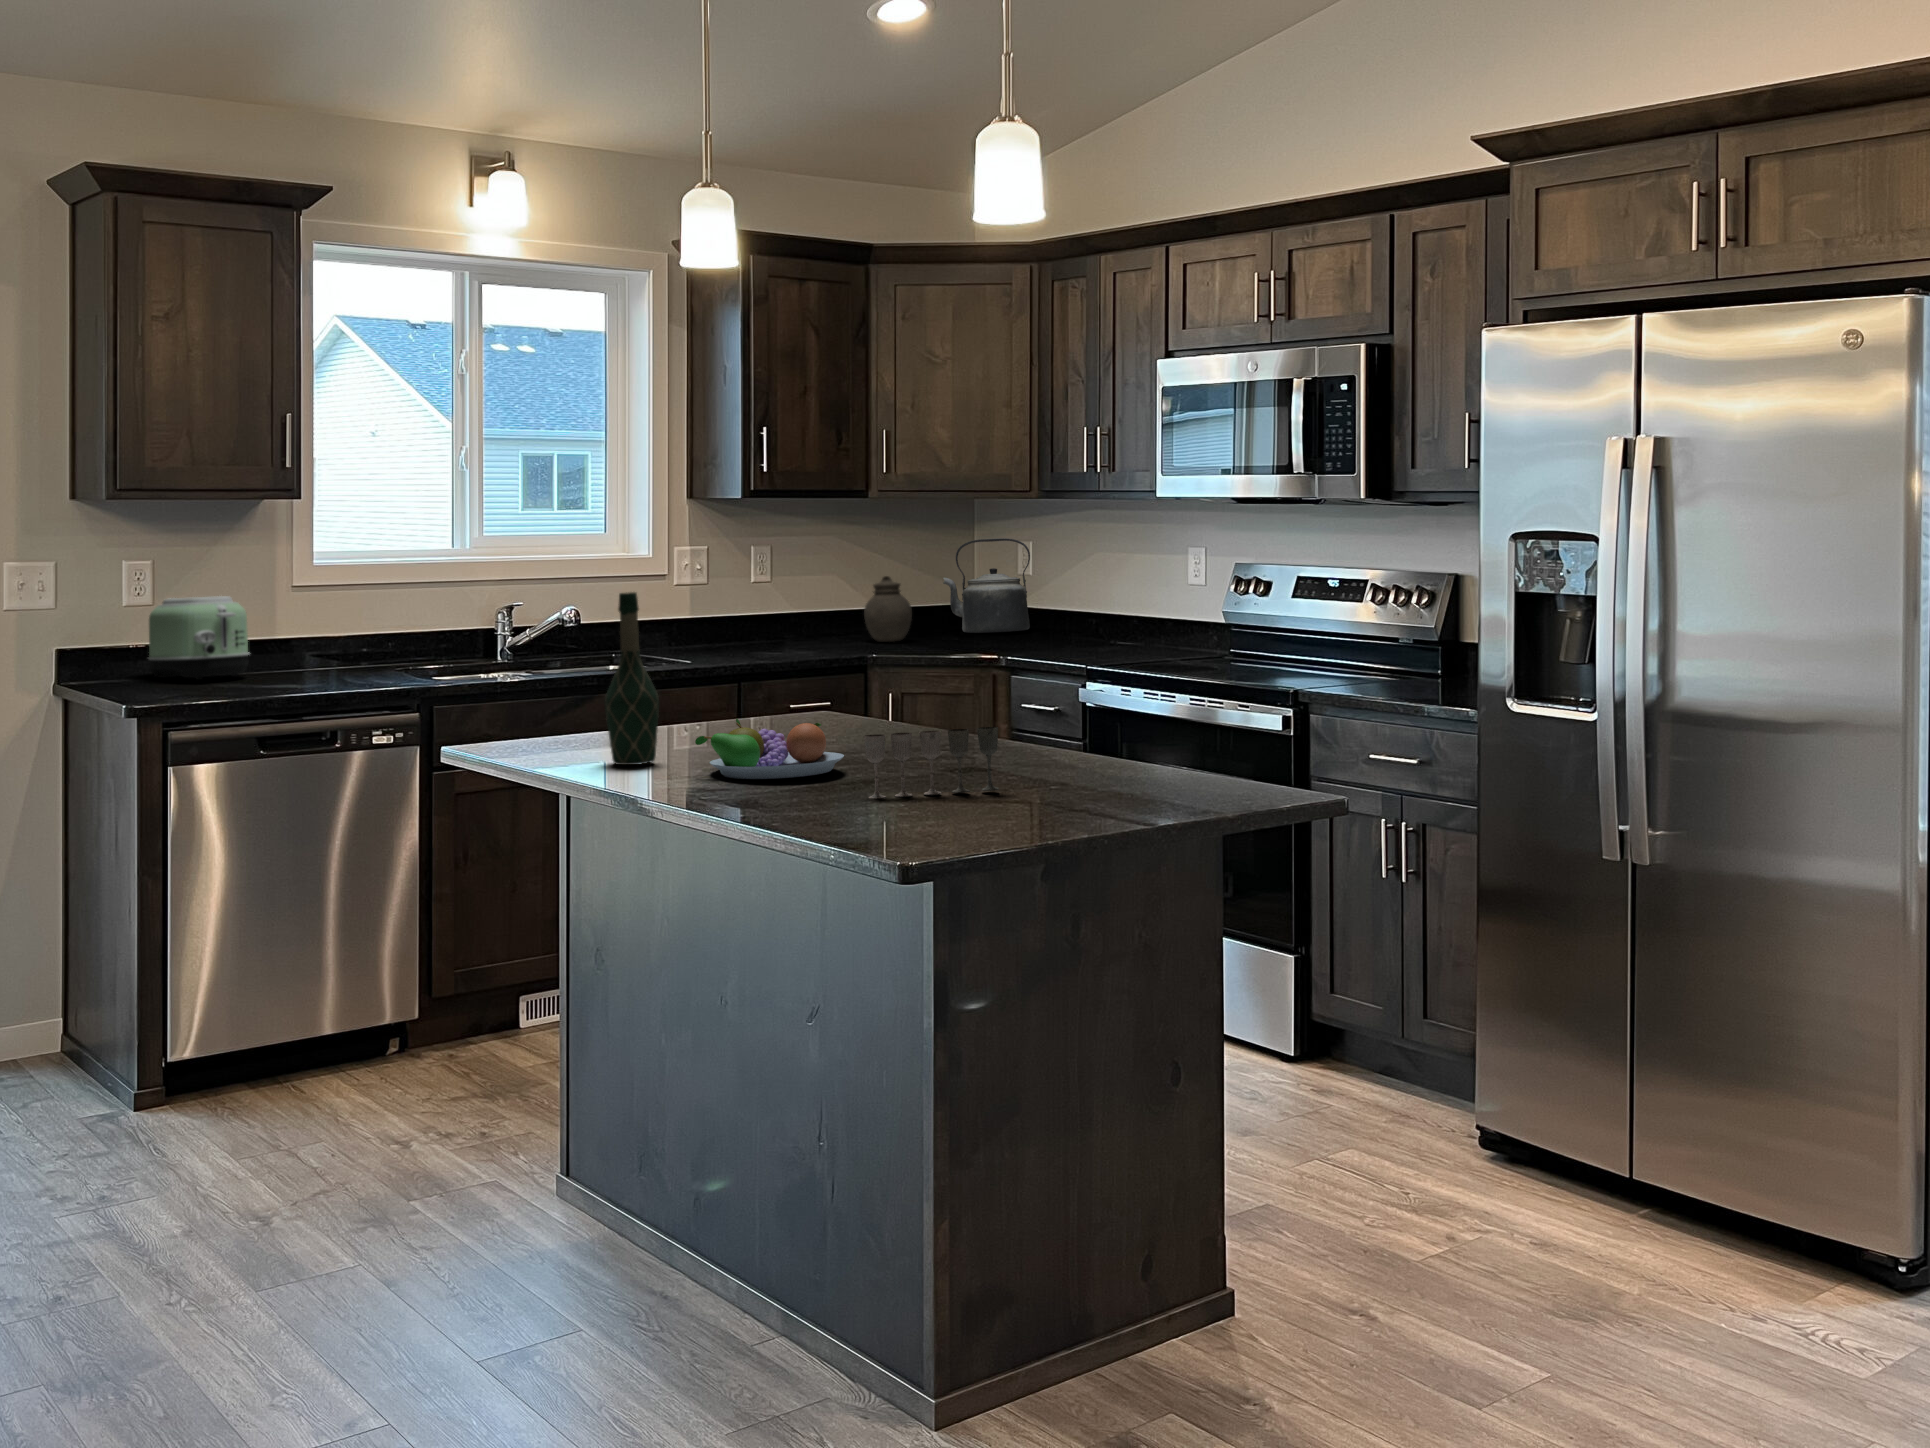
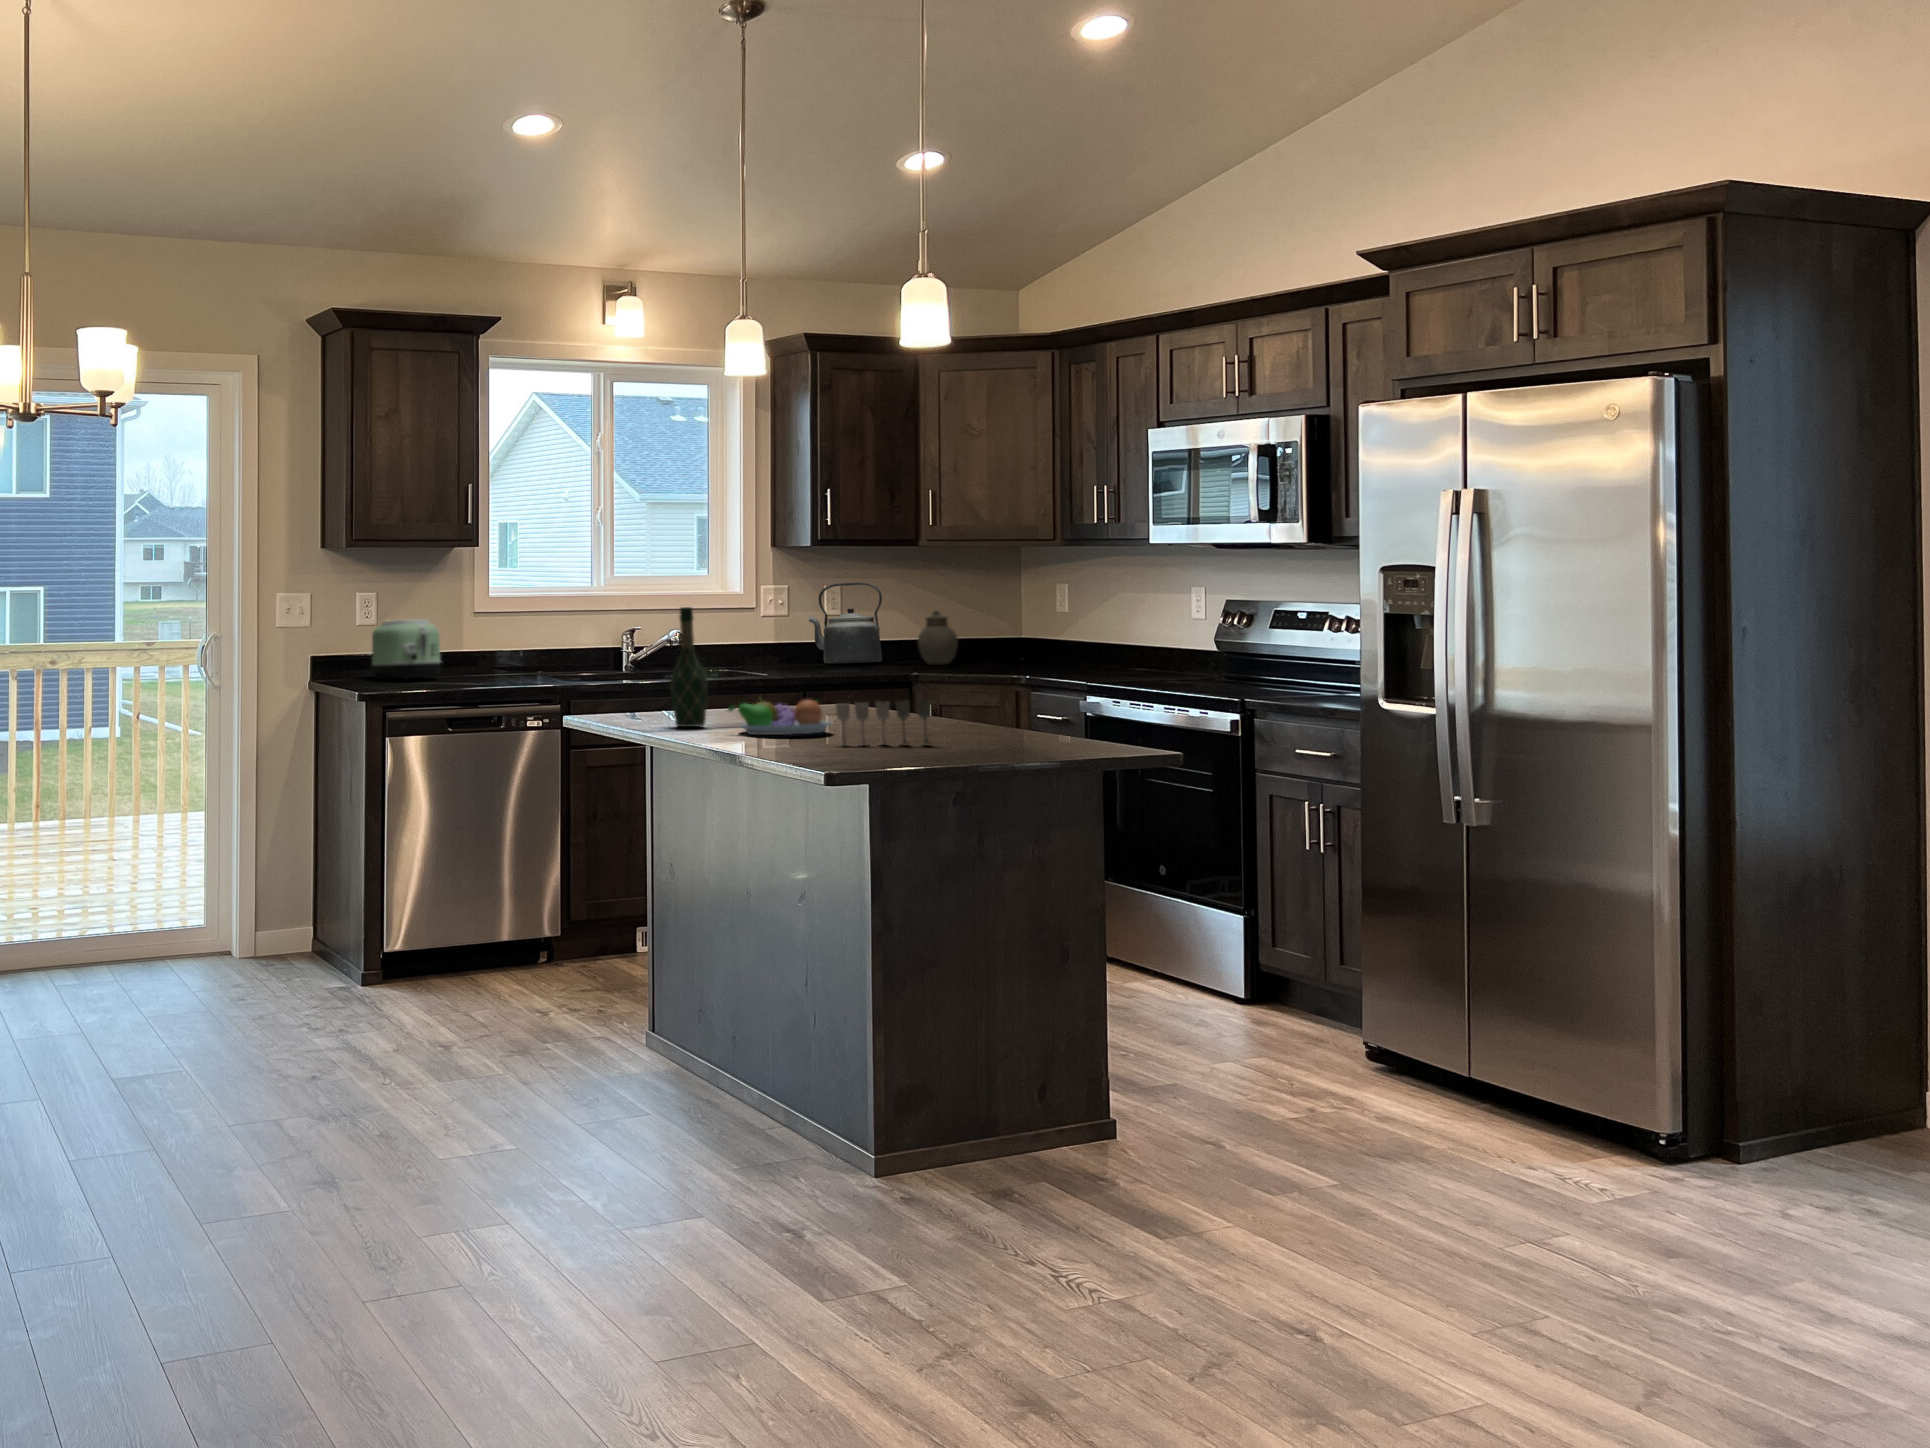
kettle: present [943,538,1030,633] -> present [809,583,882,664]

